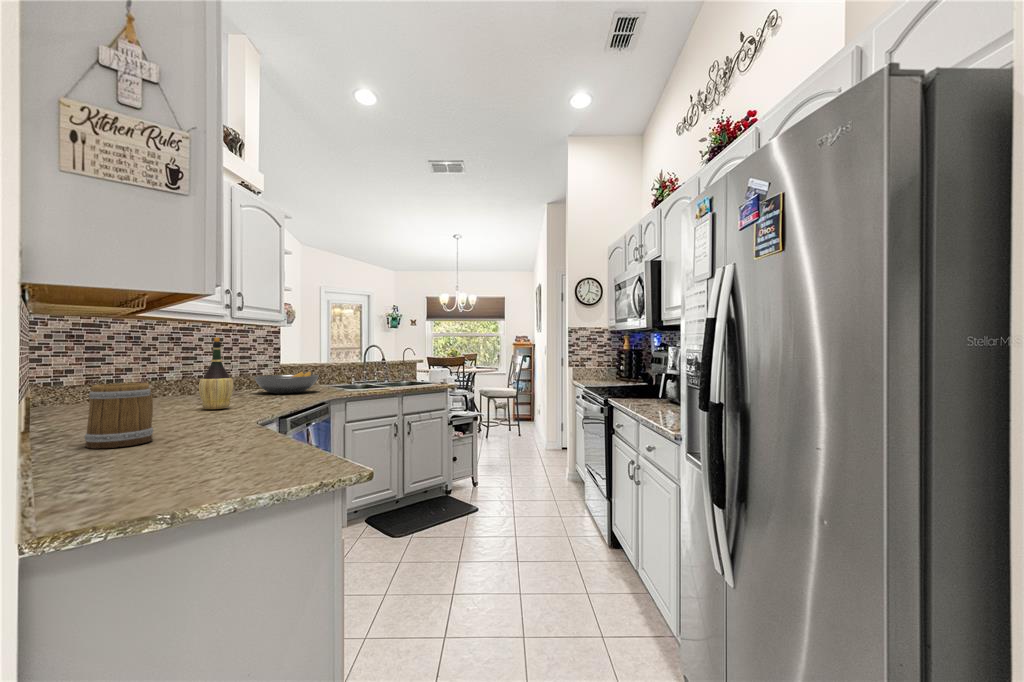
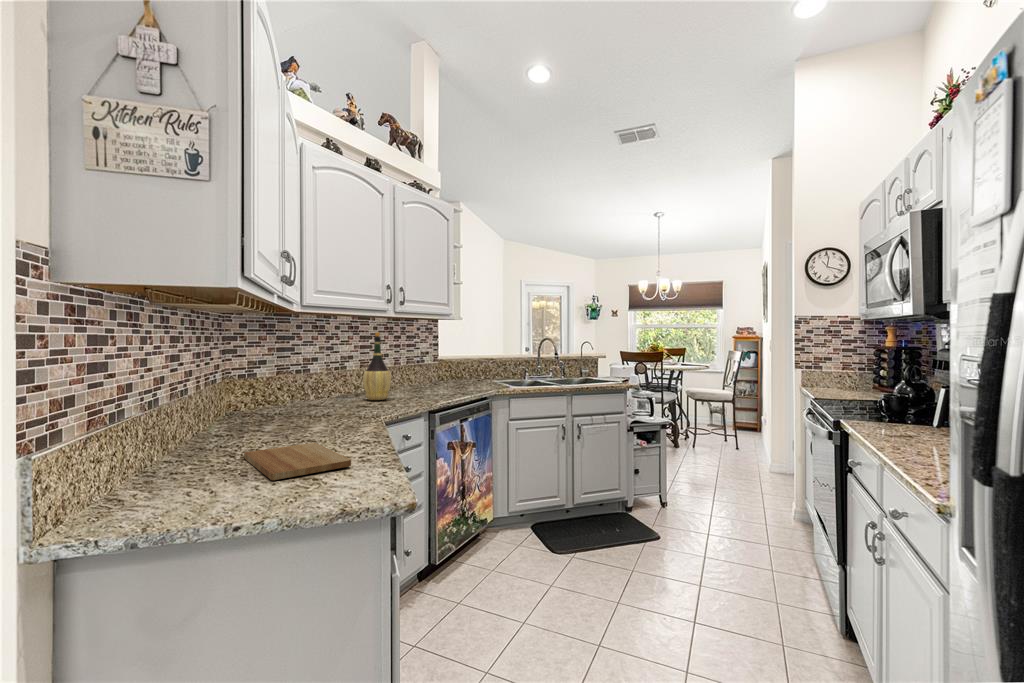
fruit bowl: present [254,371,319,394] -> none [429,365,487,386]
mug: present [85,383,153,449] -> none [226,376,287,436]
cutting board: none [161,443,292,471] -> present [244,443,351,480]

